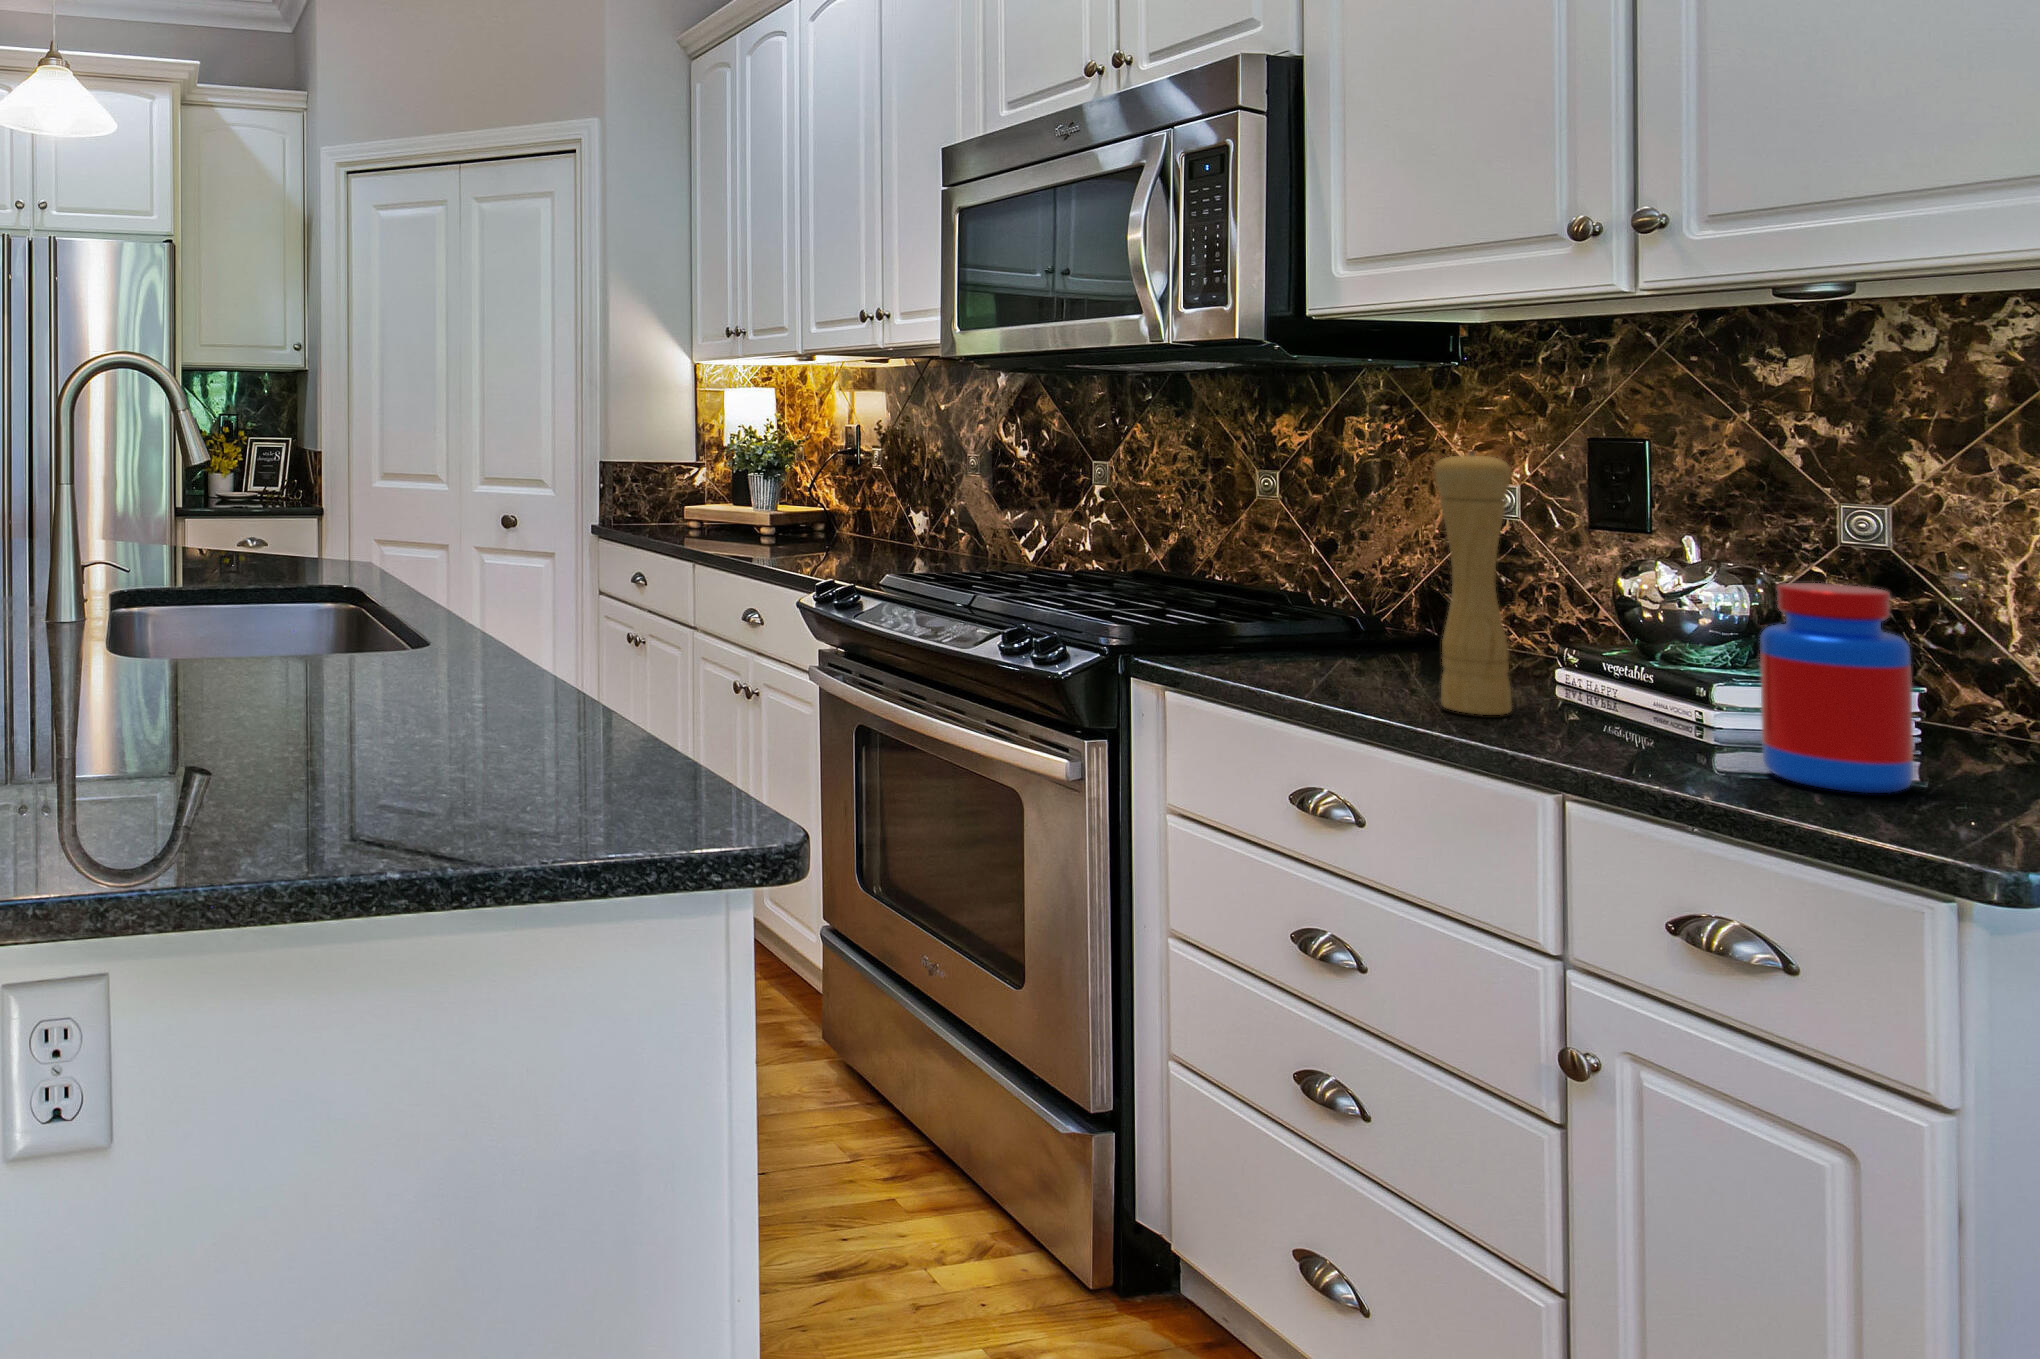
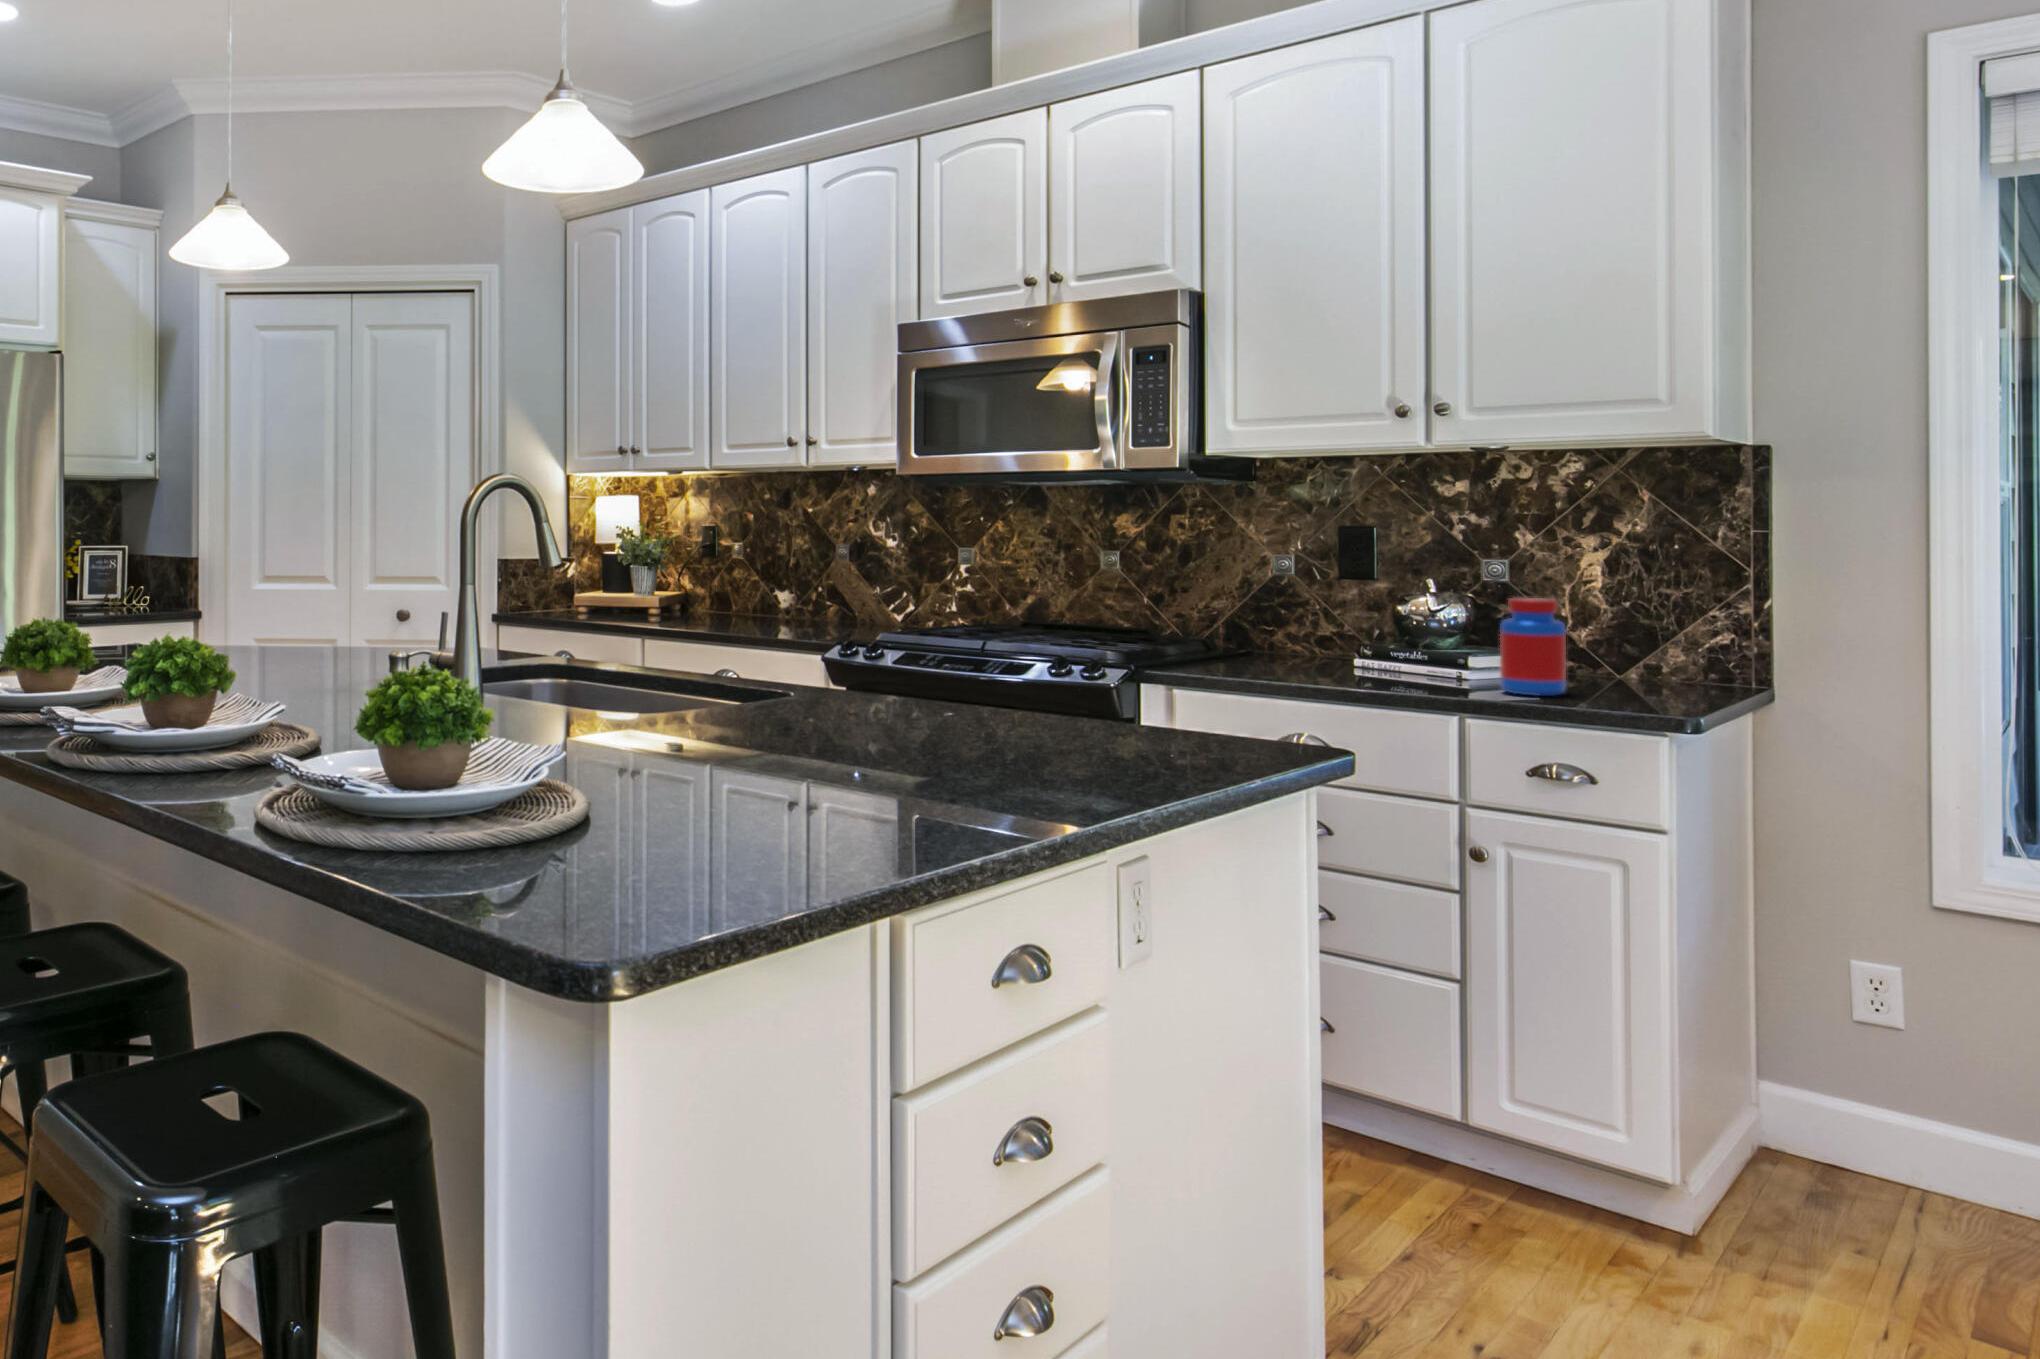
pepper mill: present [1434,451,1512,715] -> none [1317,536,1357,681]

